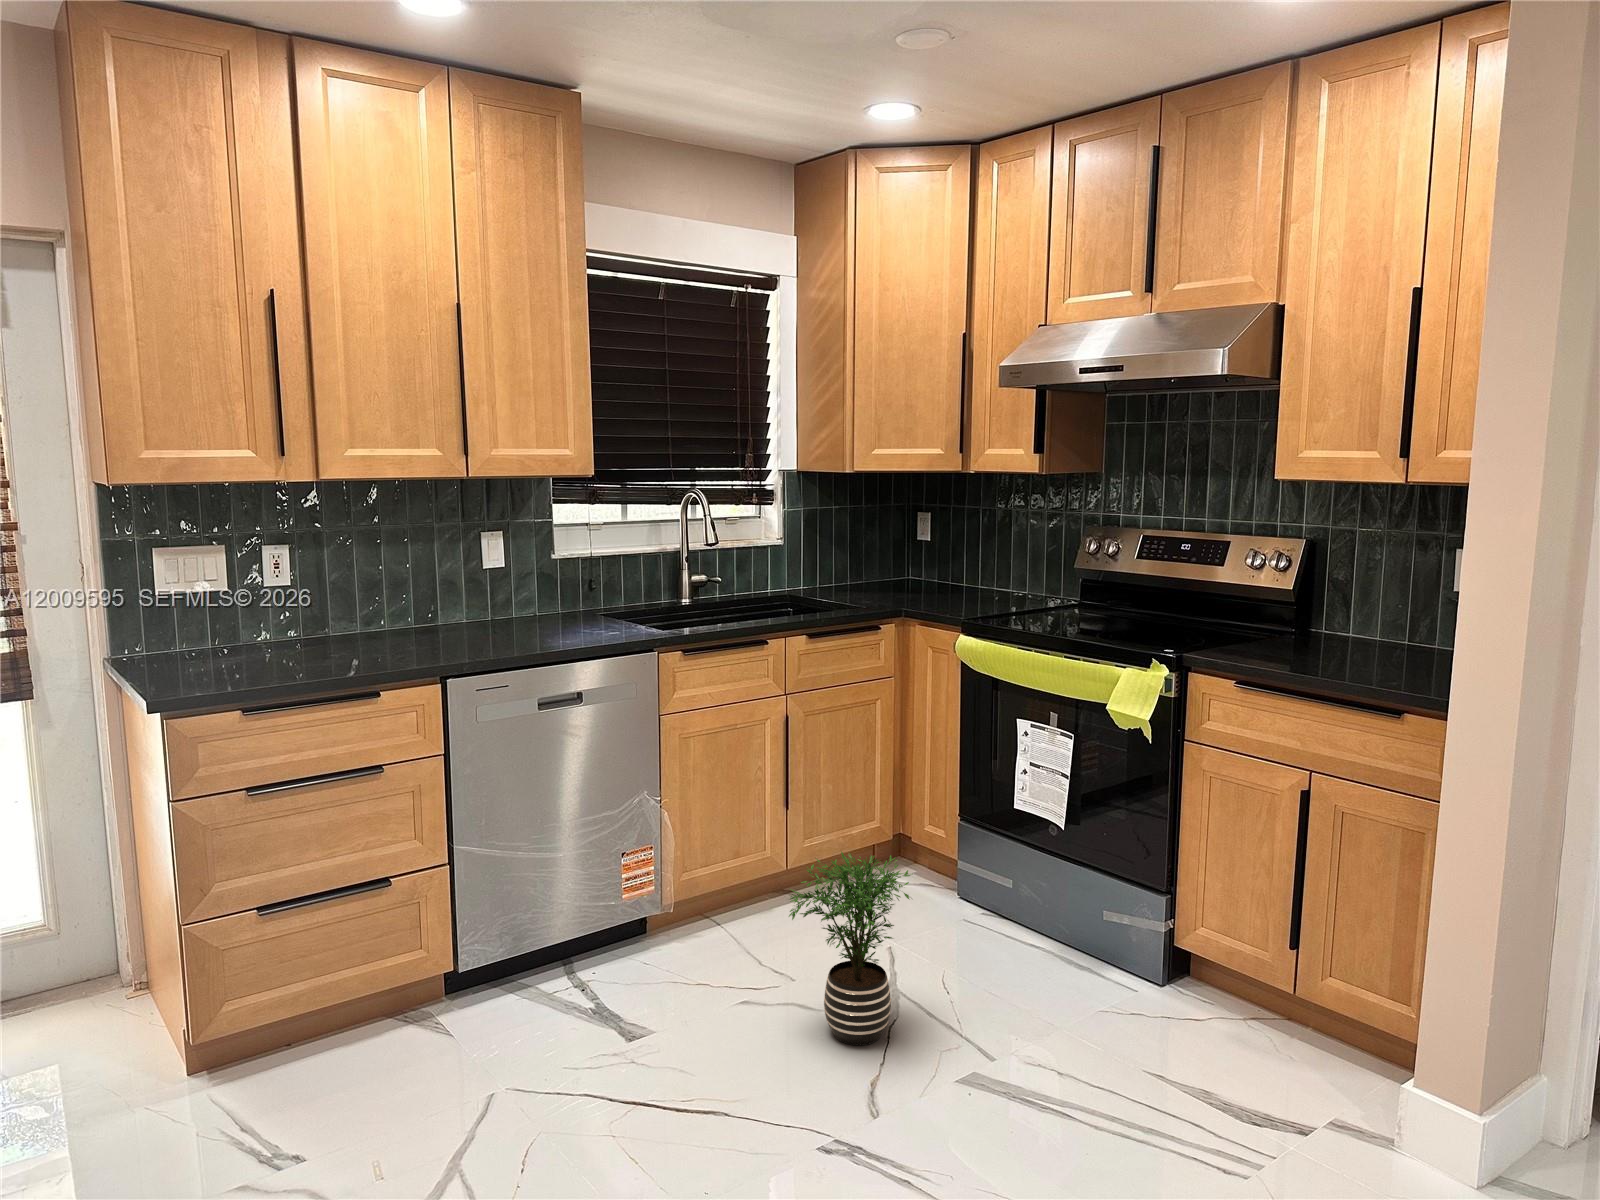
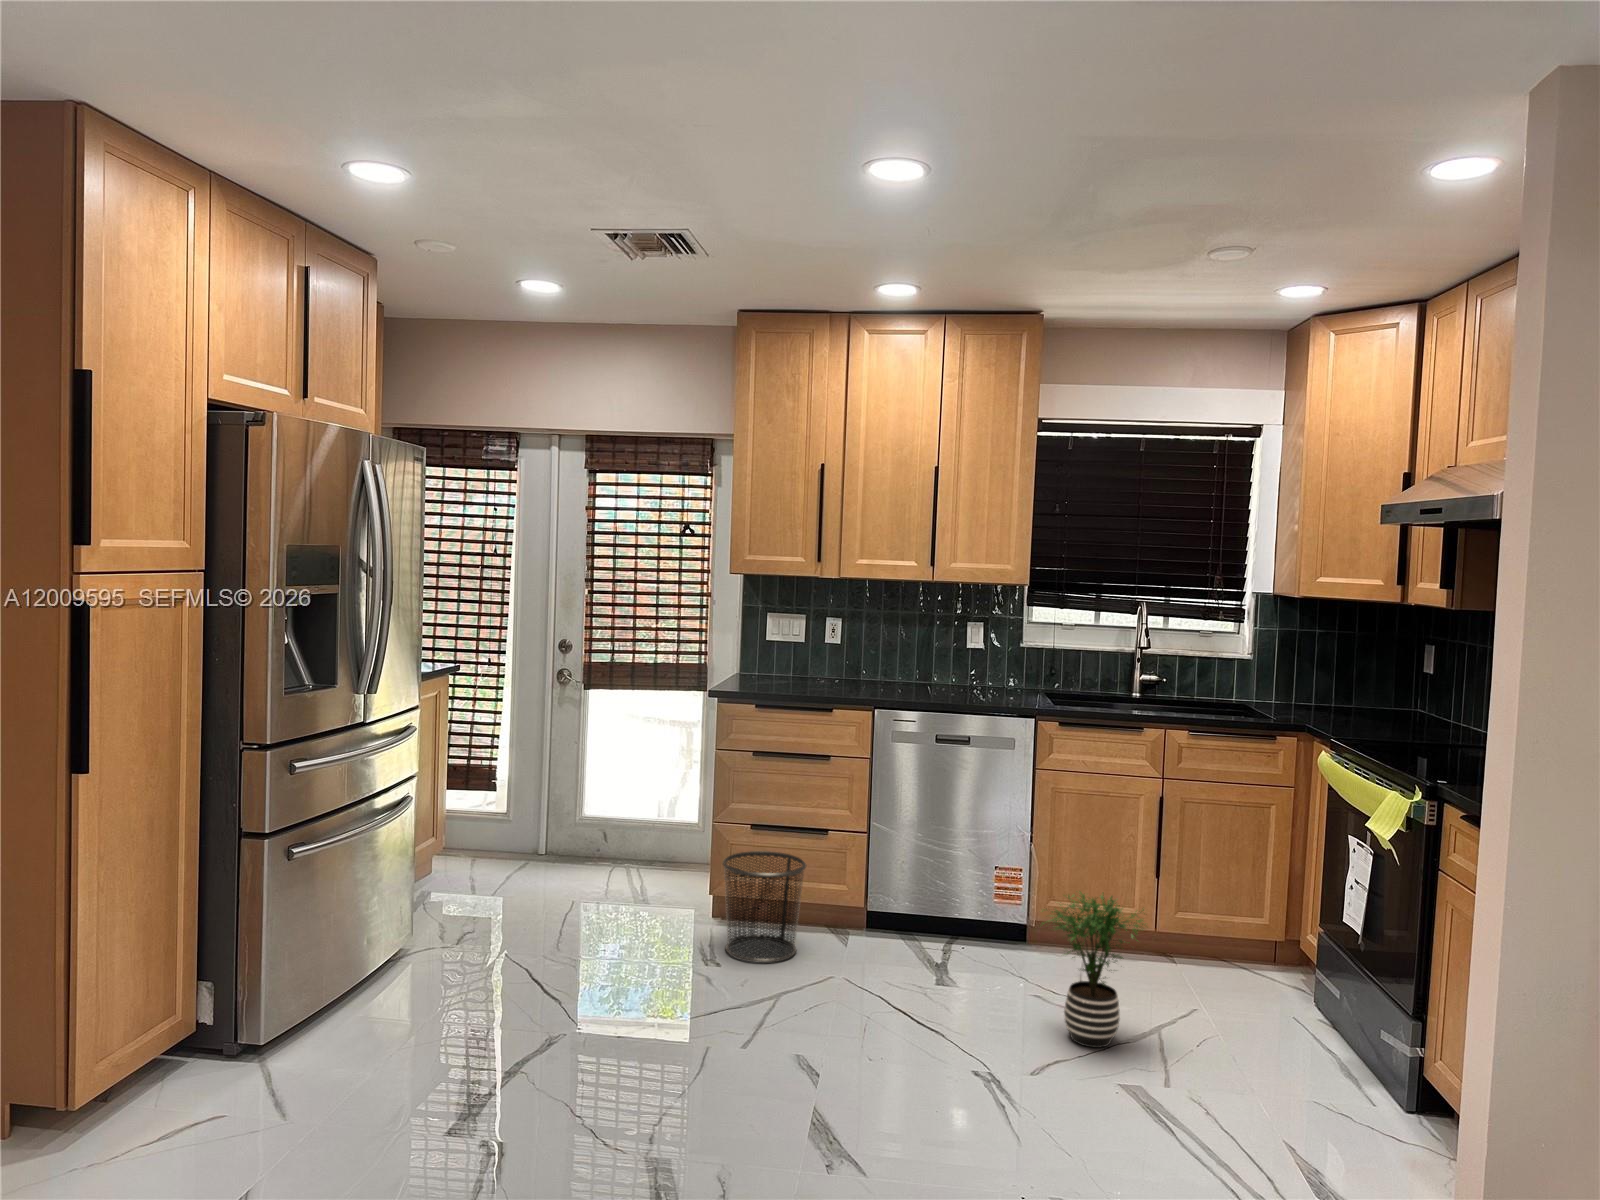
waste bin: none [242,931,394,1132] -> present [723,851,806,963]

